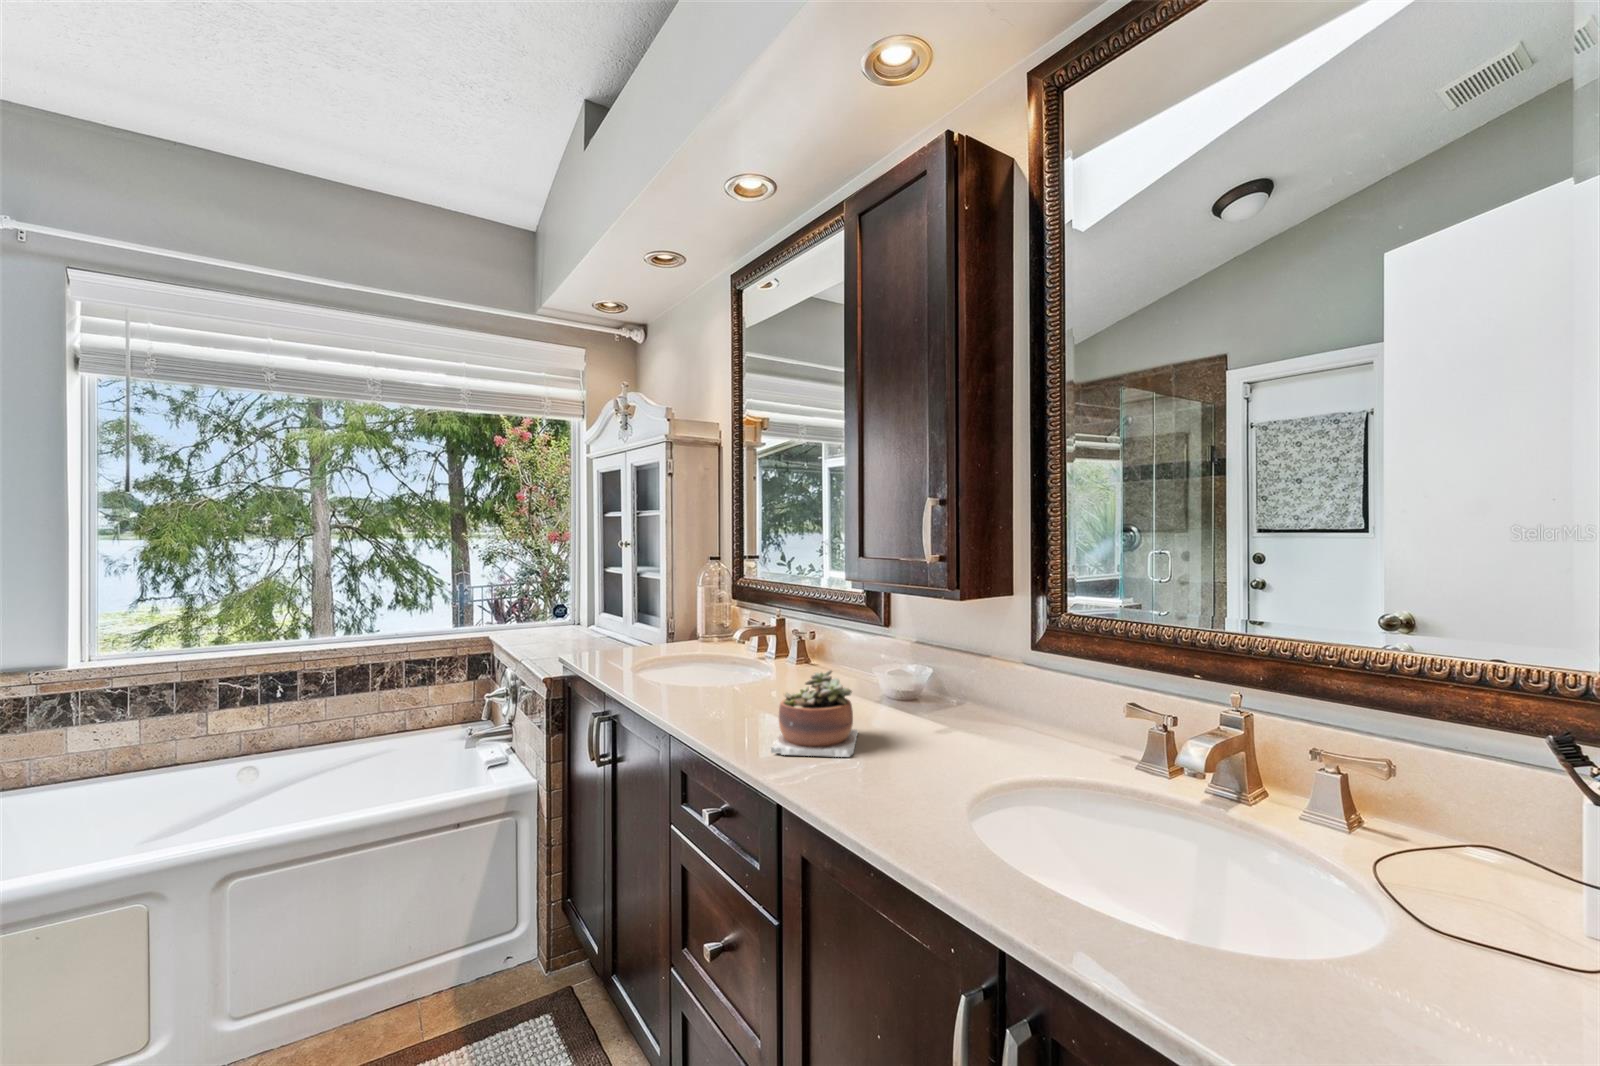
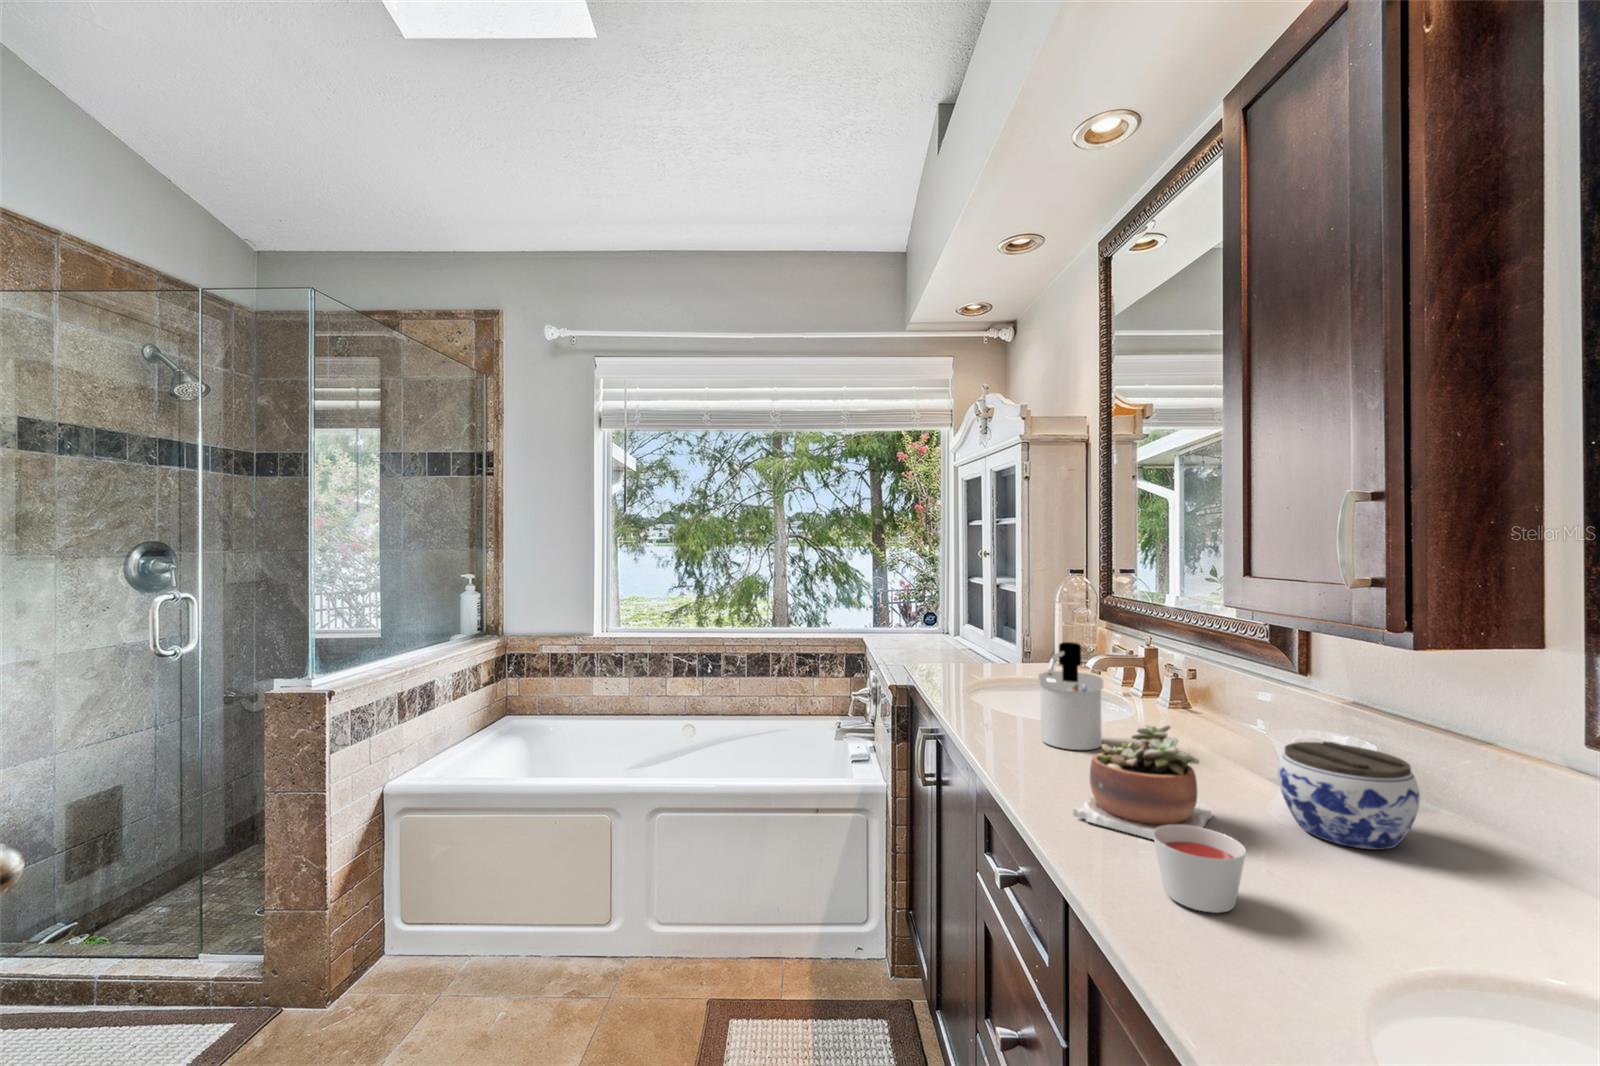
soap dispenser: none [712,616,764,706] -> present [1038,642,1103,750]
jar: none [896,667,971,734] -> present [1278,741,1420,850]
candle: none [846,737,904,793] -> present [1153,825,1246,913]

